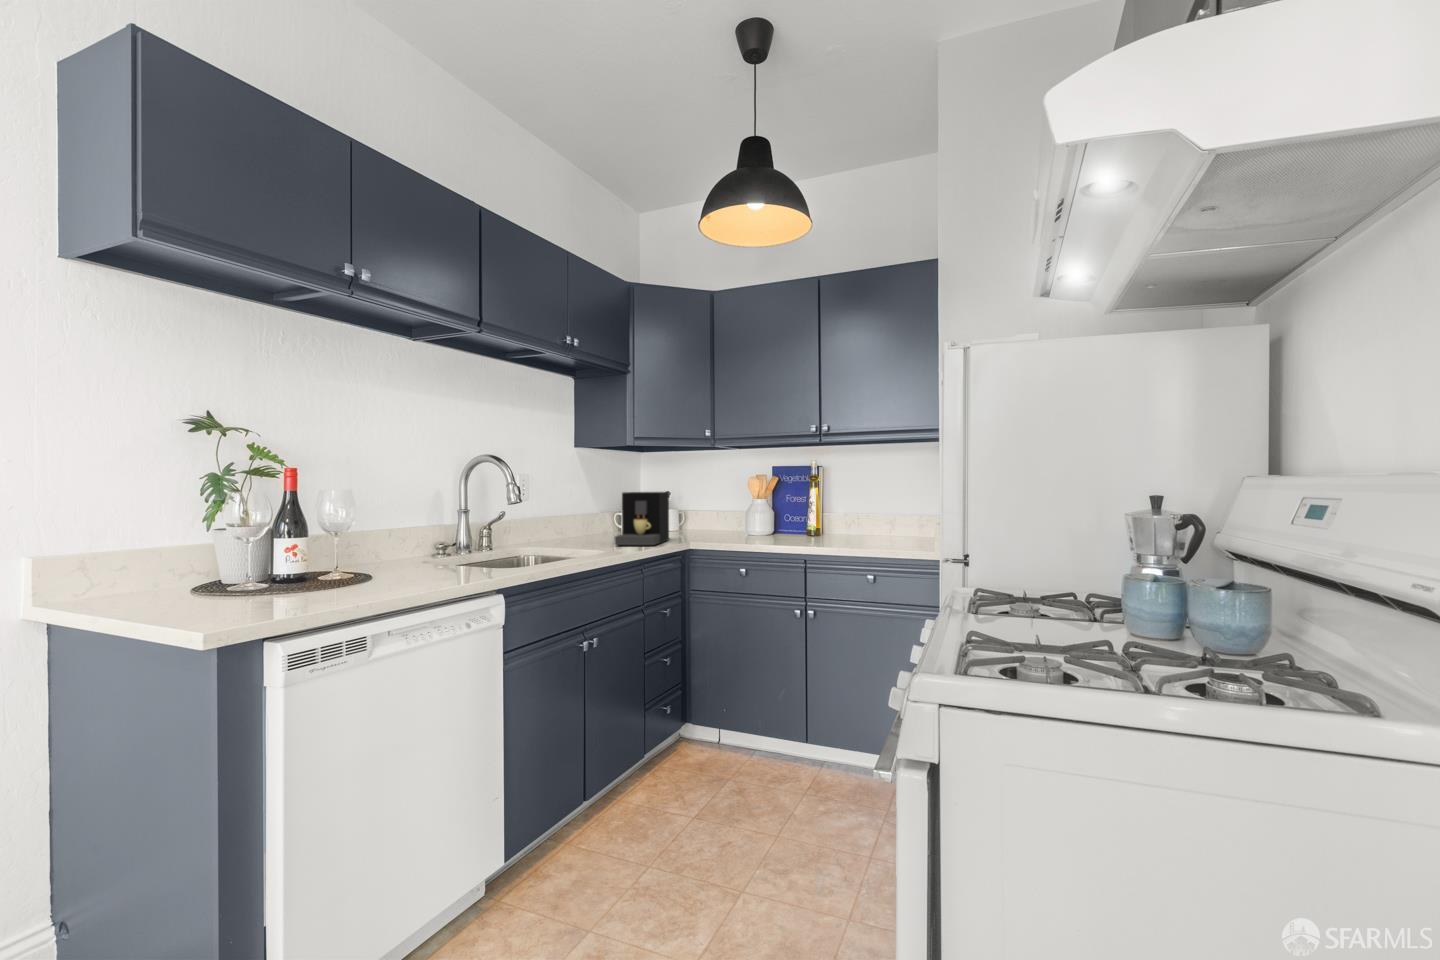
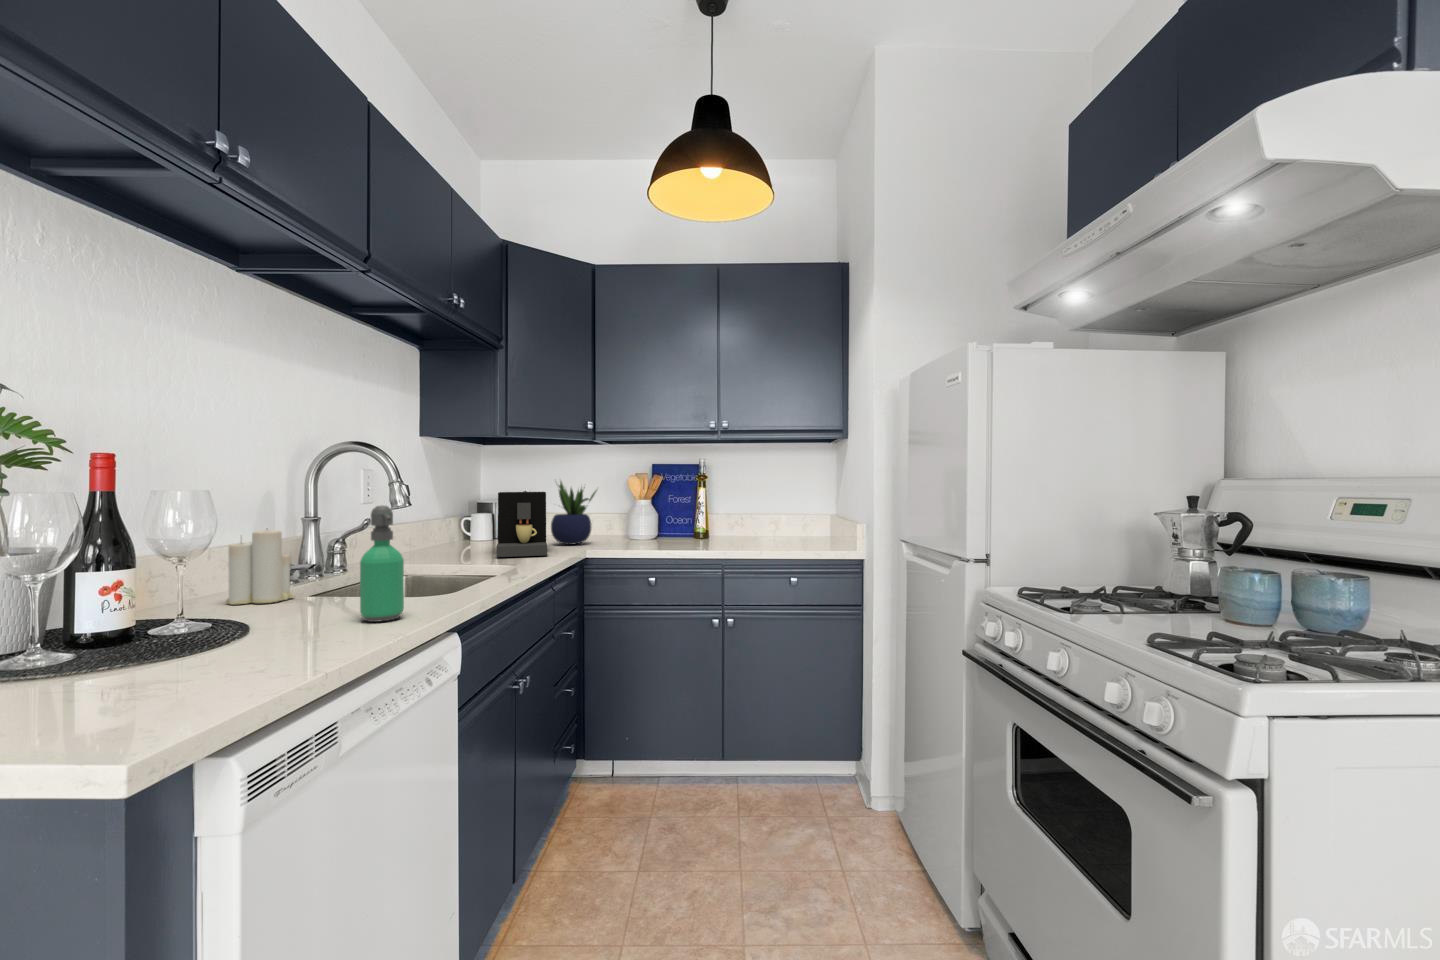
potted plant: none [680,479,722,538] -> present [551,481,596,545]
soap dispenser: none [435,501,464,581] -> present [360,506,404,622]
candle: none [391,512,433,567] -> present [225,530,294,604]

